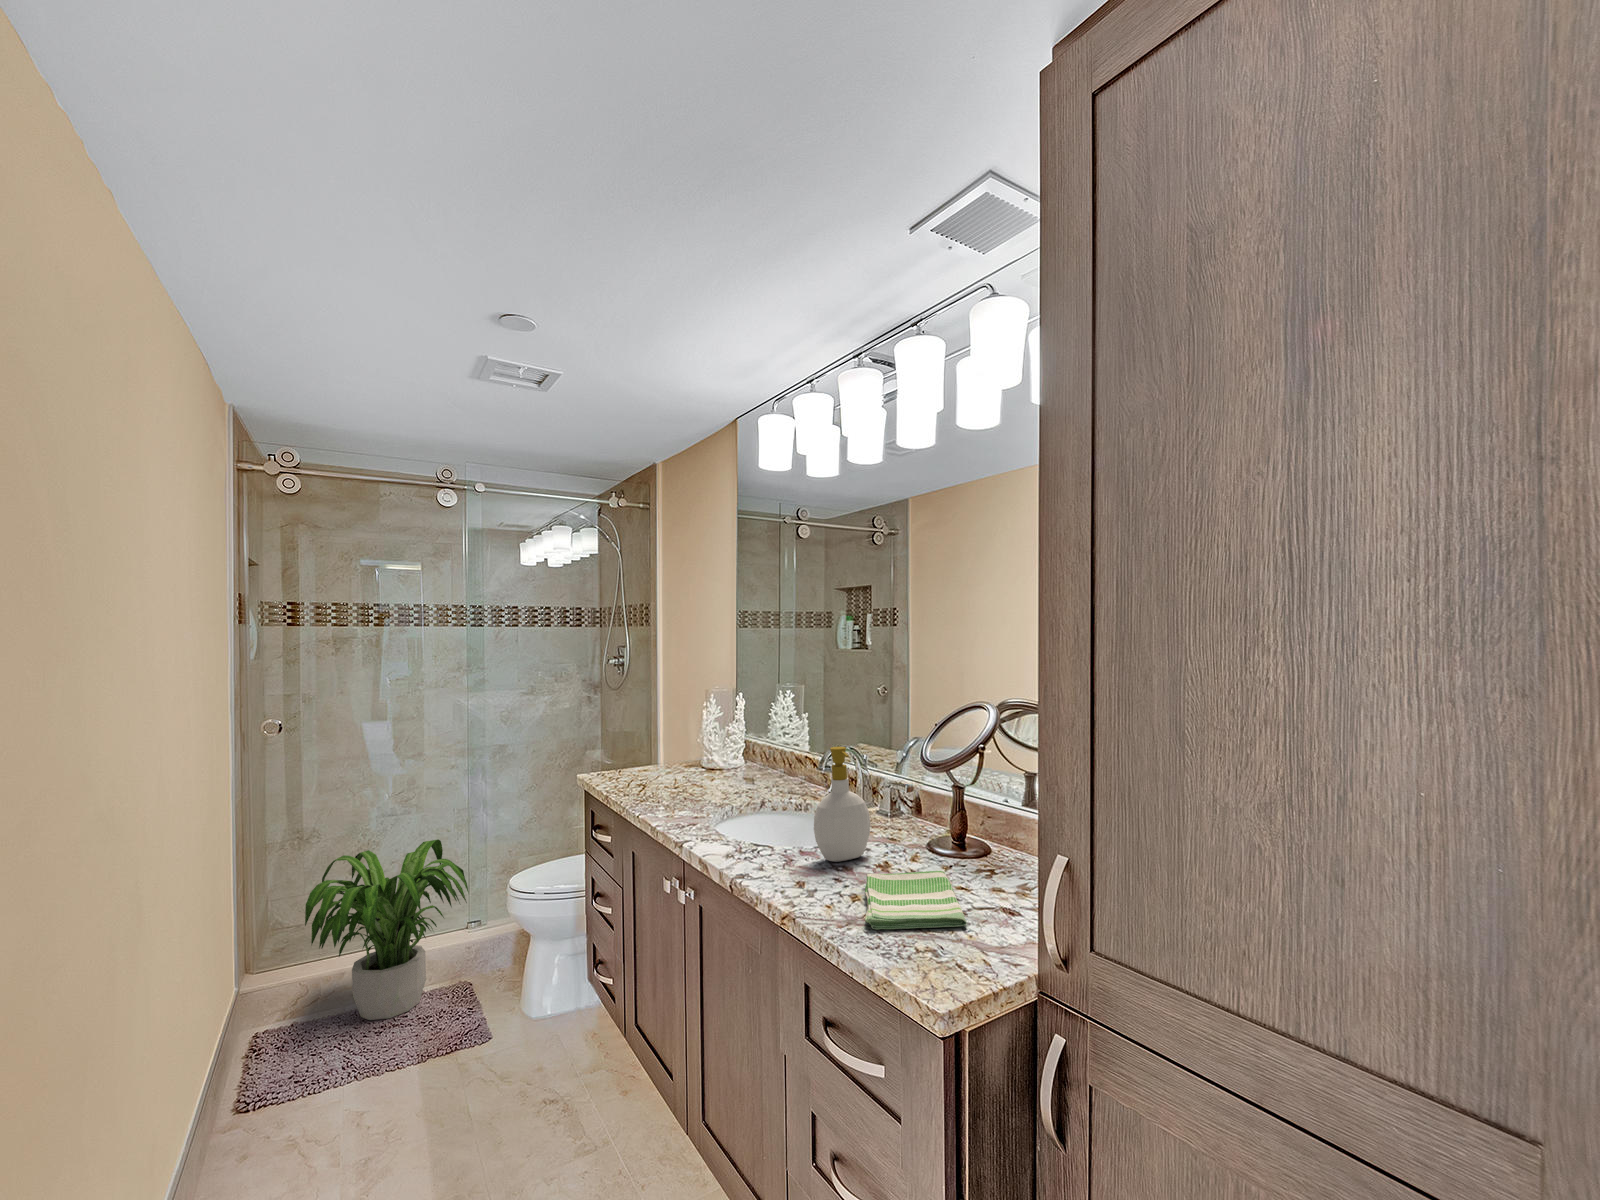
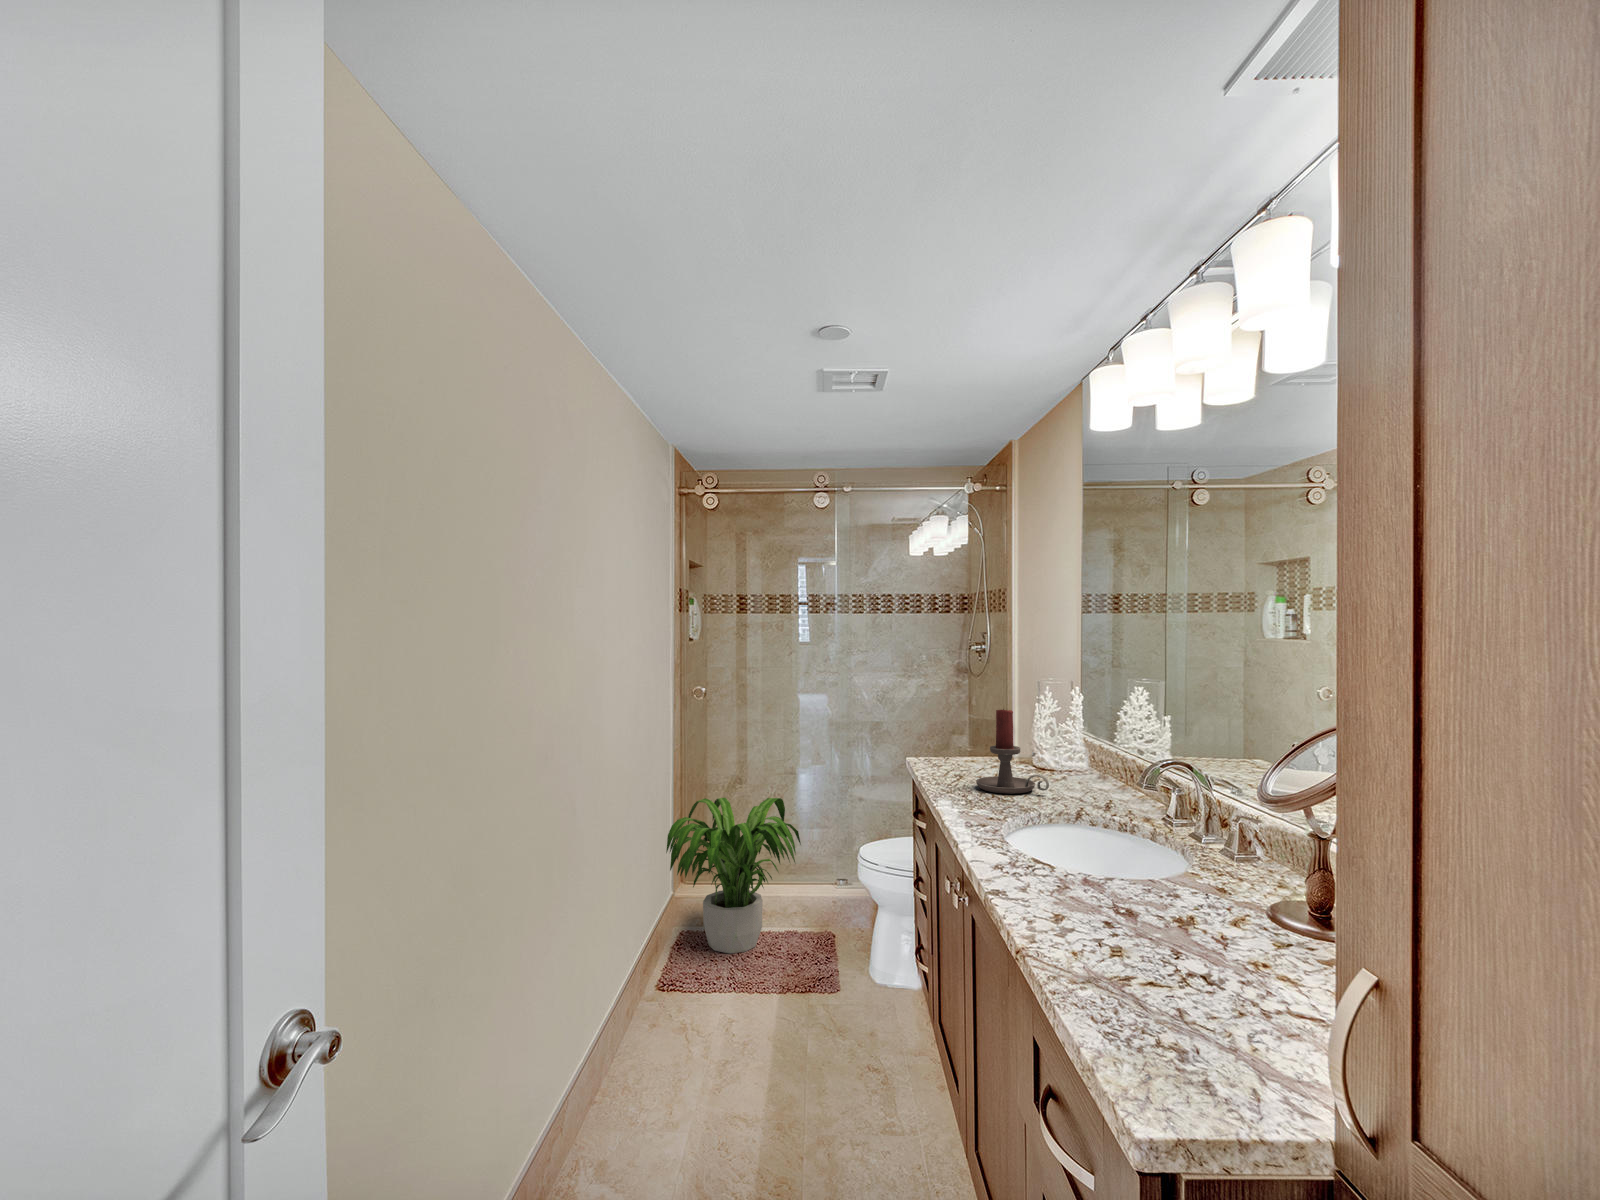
candle holder: none [667,720,731,795] -> present [976,709,1049,794]
soap bottle: present [814,747,870,862] -> none [1094,756,1177,904]
dish towel: present [865,871,967,930] -> none [1106,926,1264,1031]

